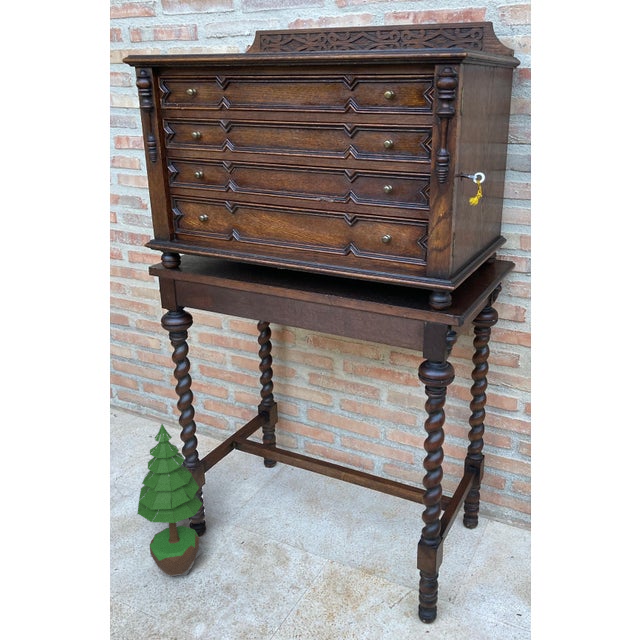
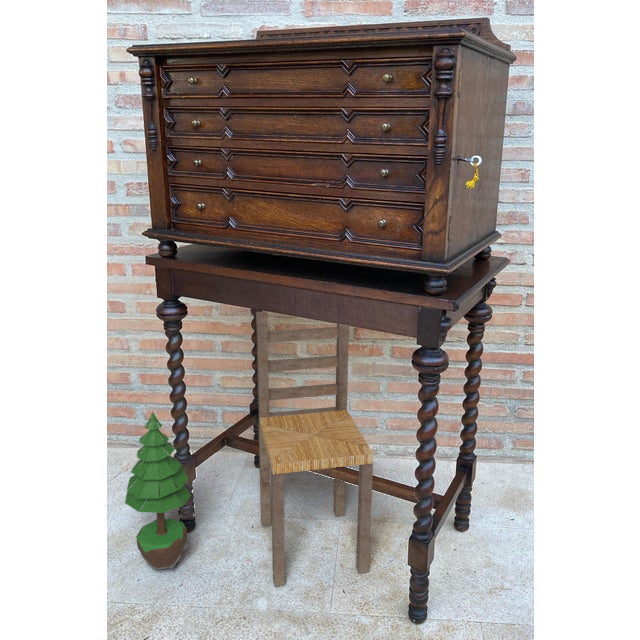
chair: none [261,312,382,591] -> present [256,311,373,586]

